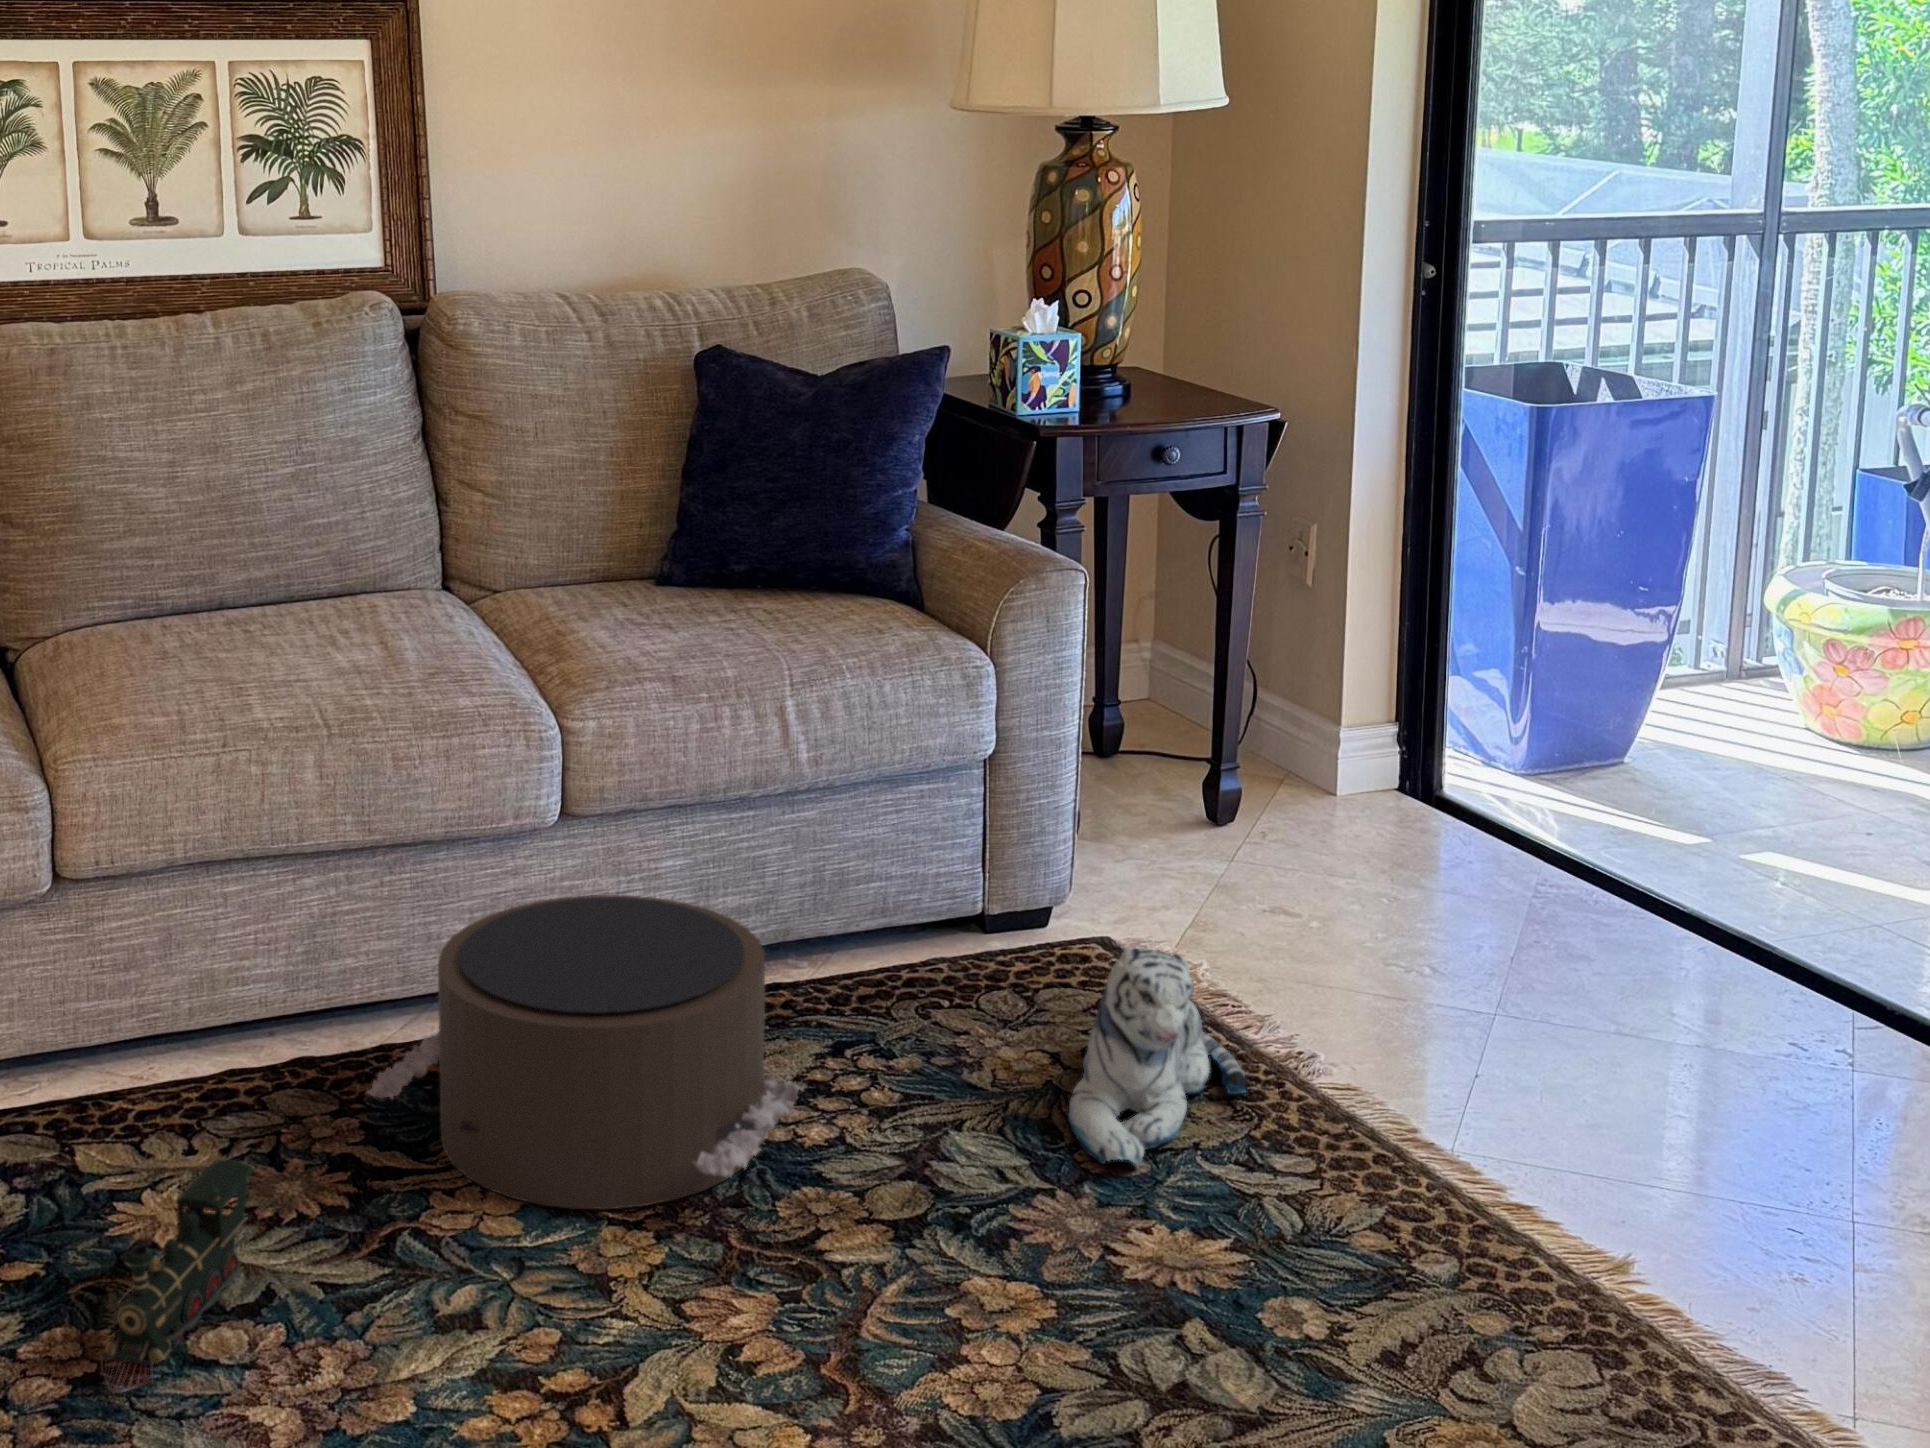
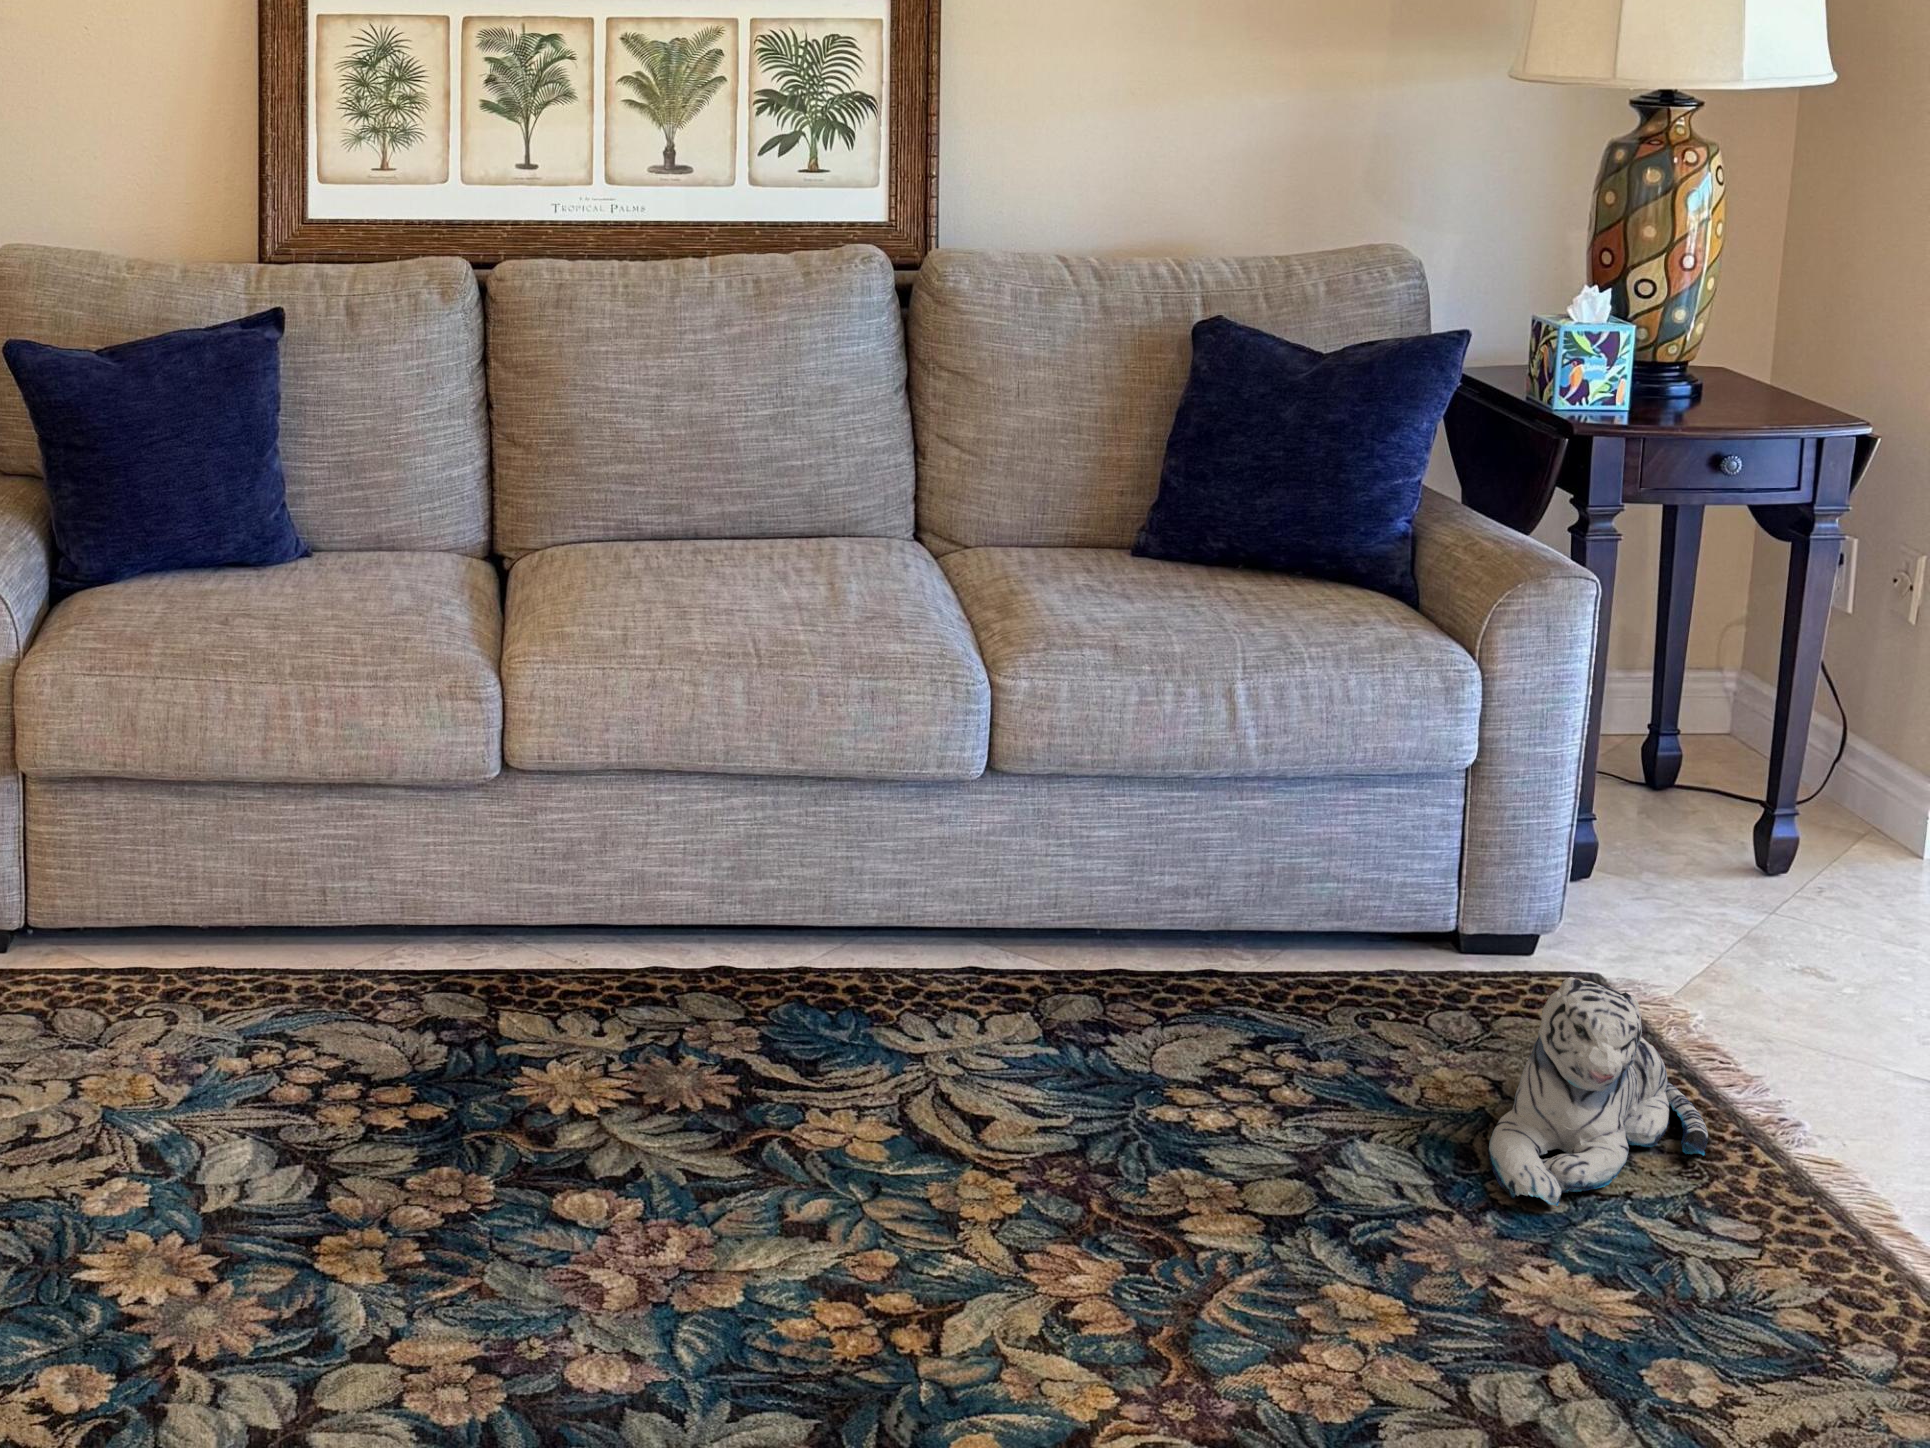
pouf: present [367,895,805,1209] -> none [761,851,1198,1156]
toy train: present [100,1159,255,1393] -> none [473,1042,635,1229]

